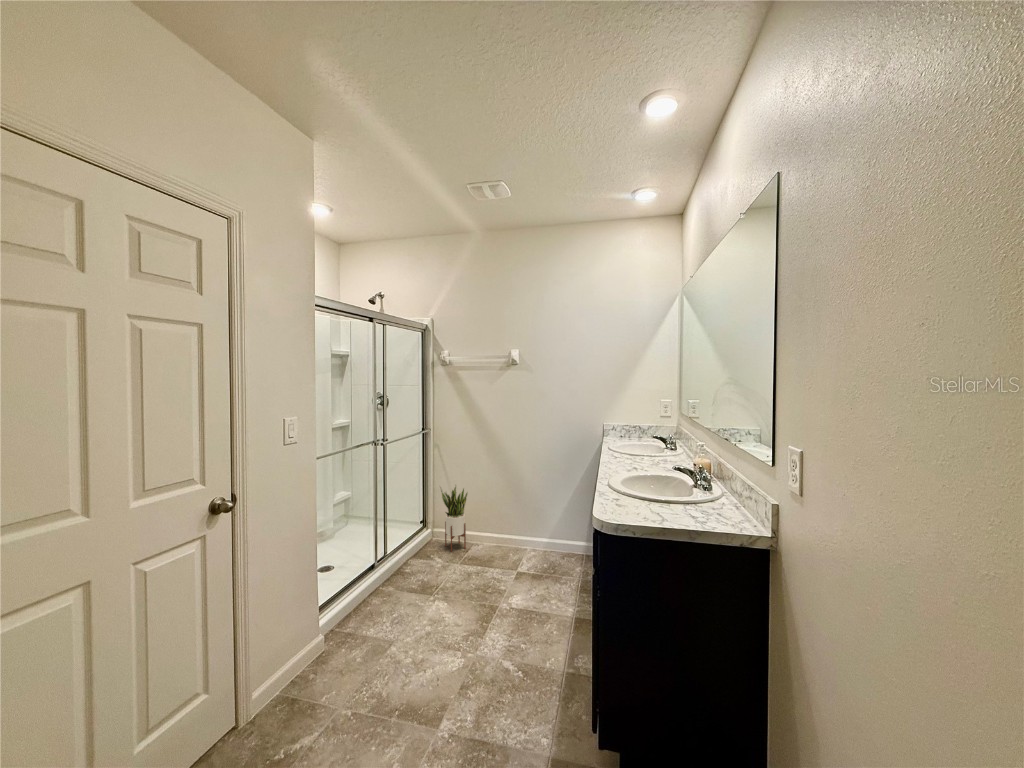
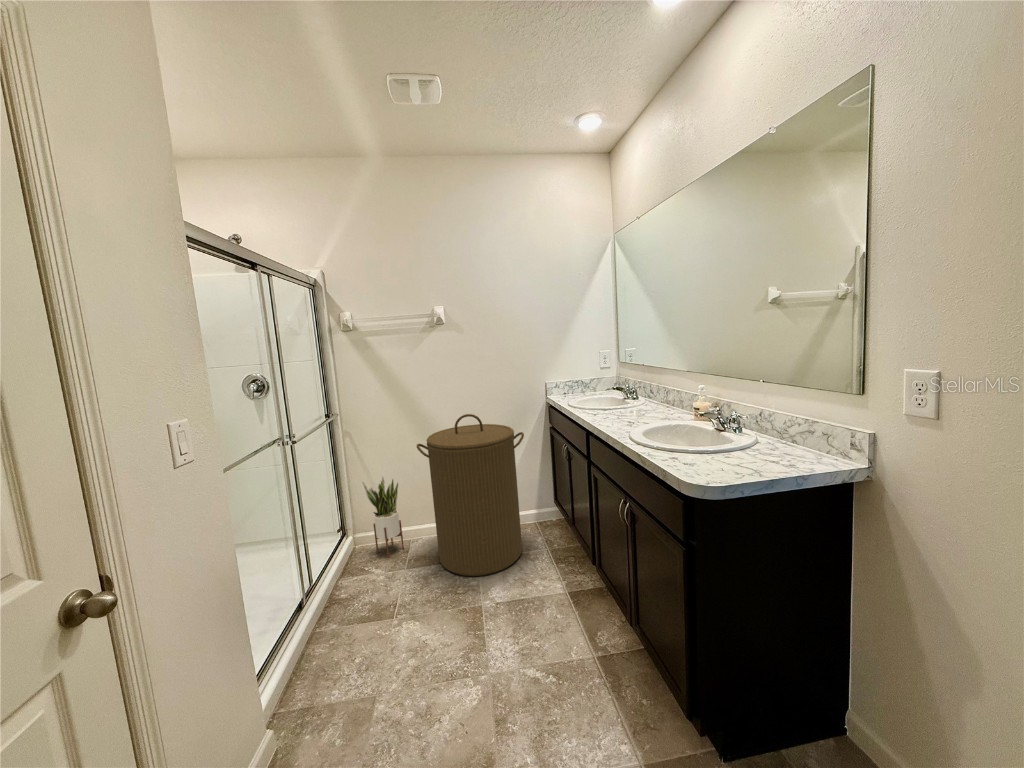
laundry hamper: none [478,443,568,584] -> present [417,414,524,576]

